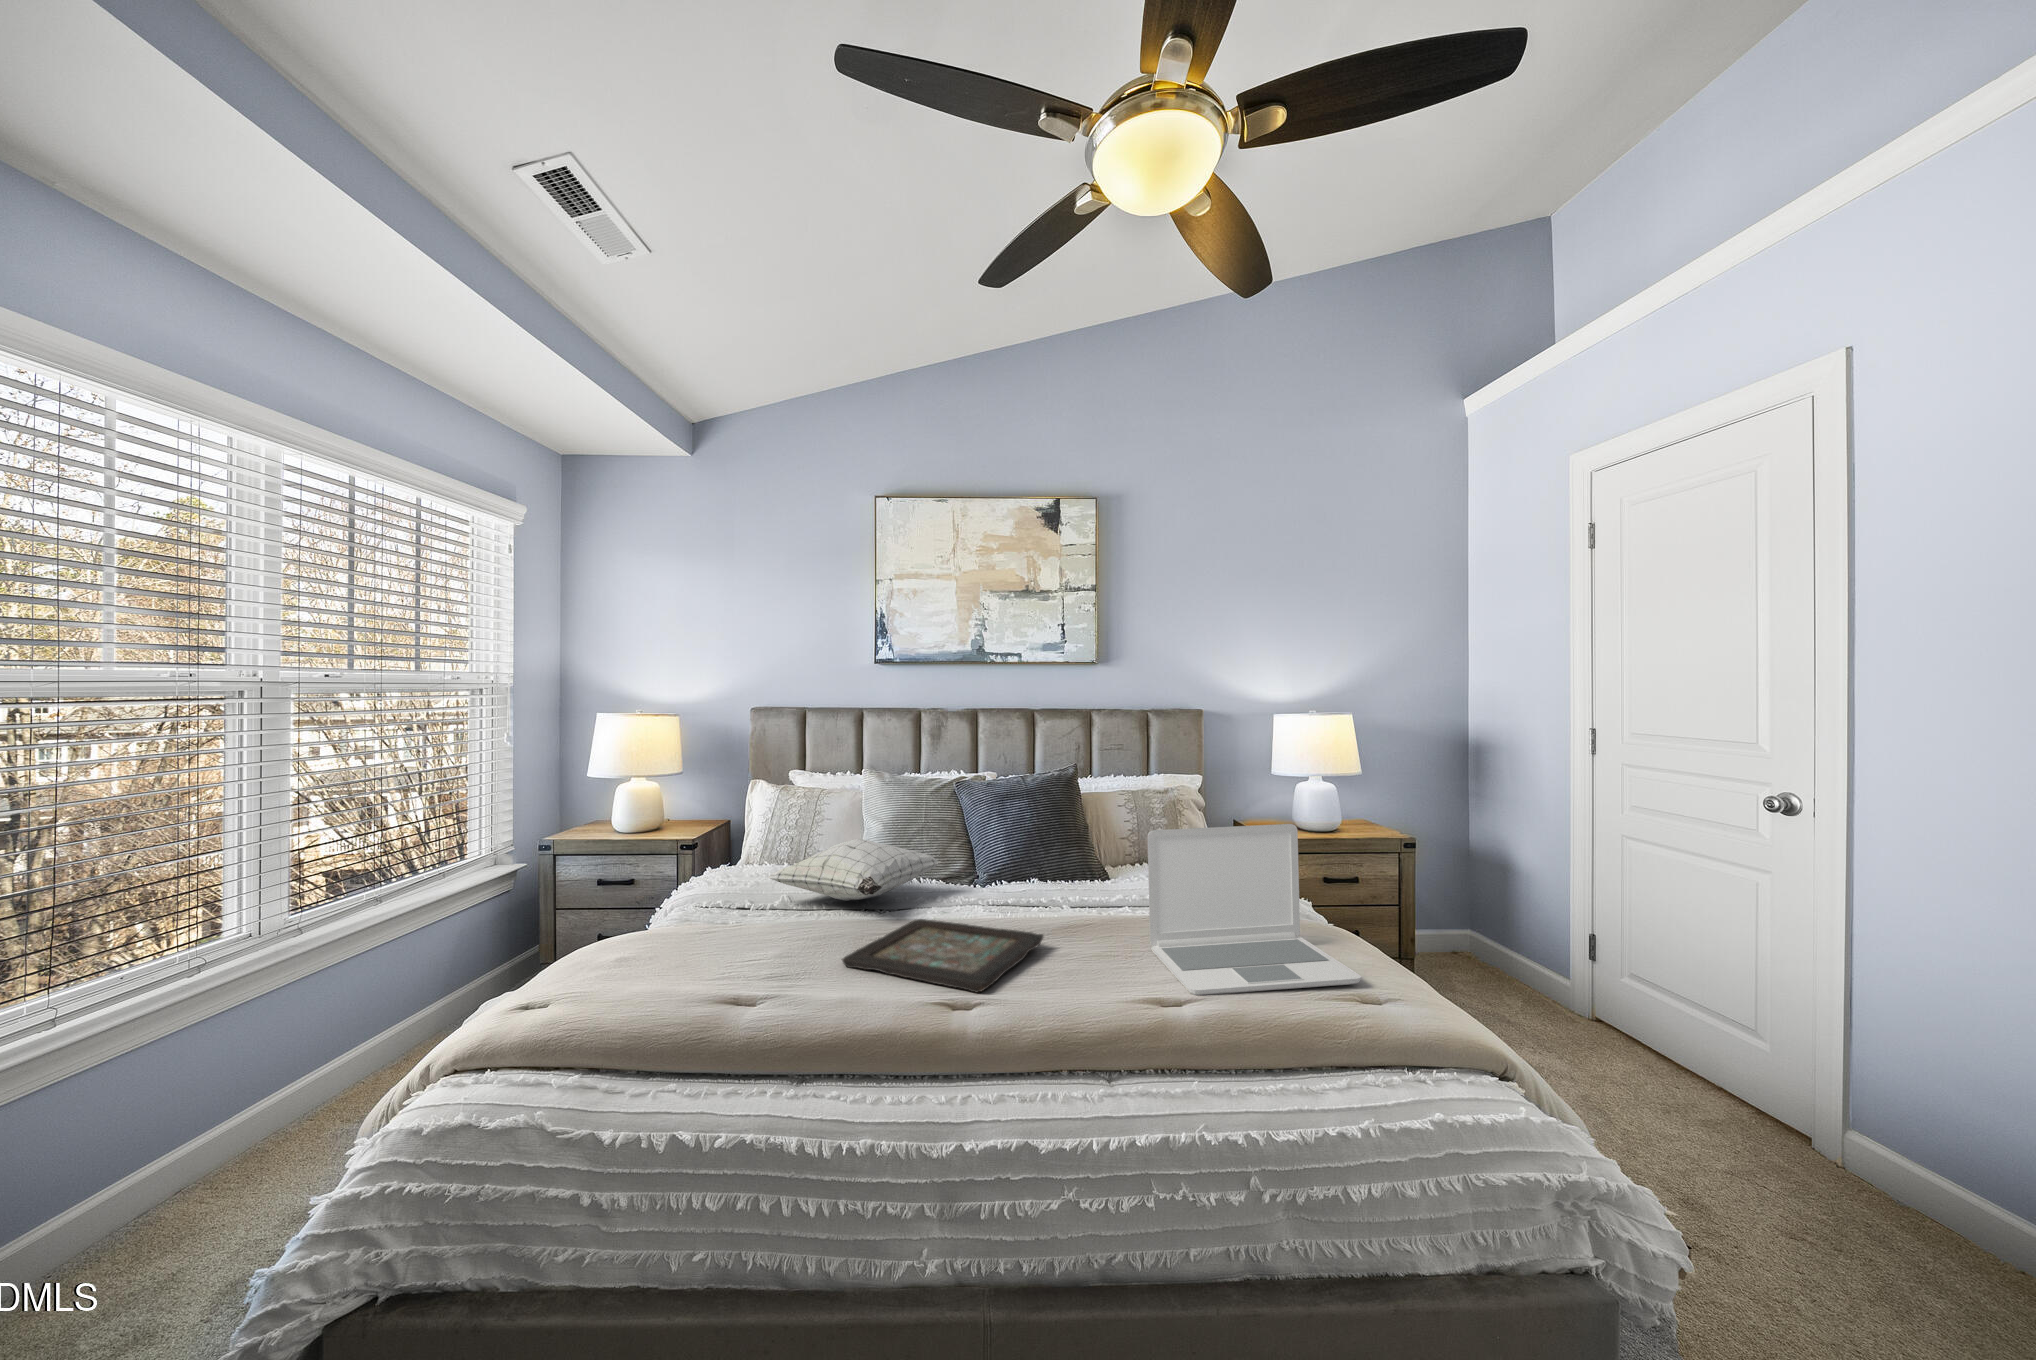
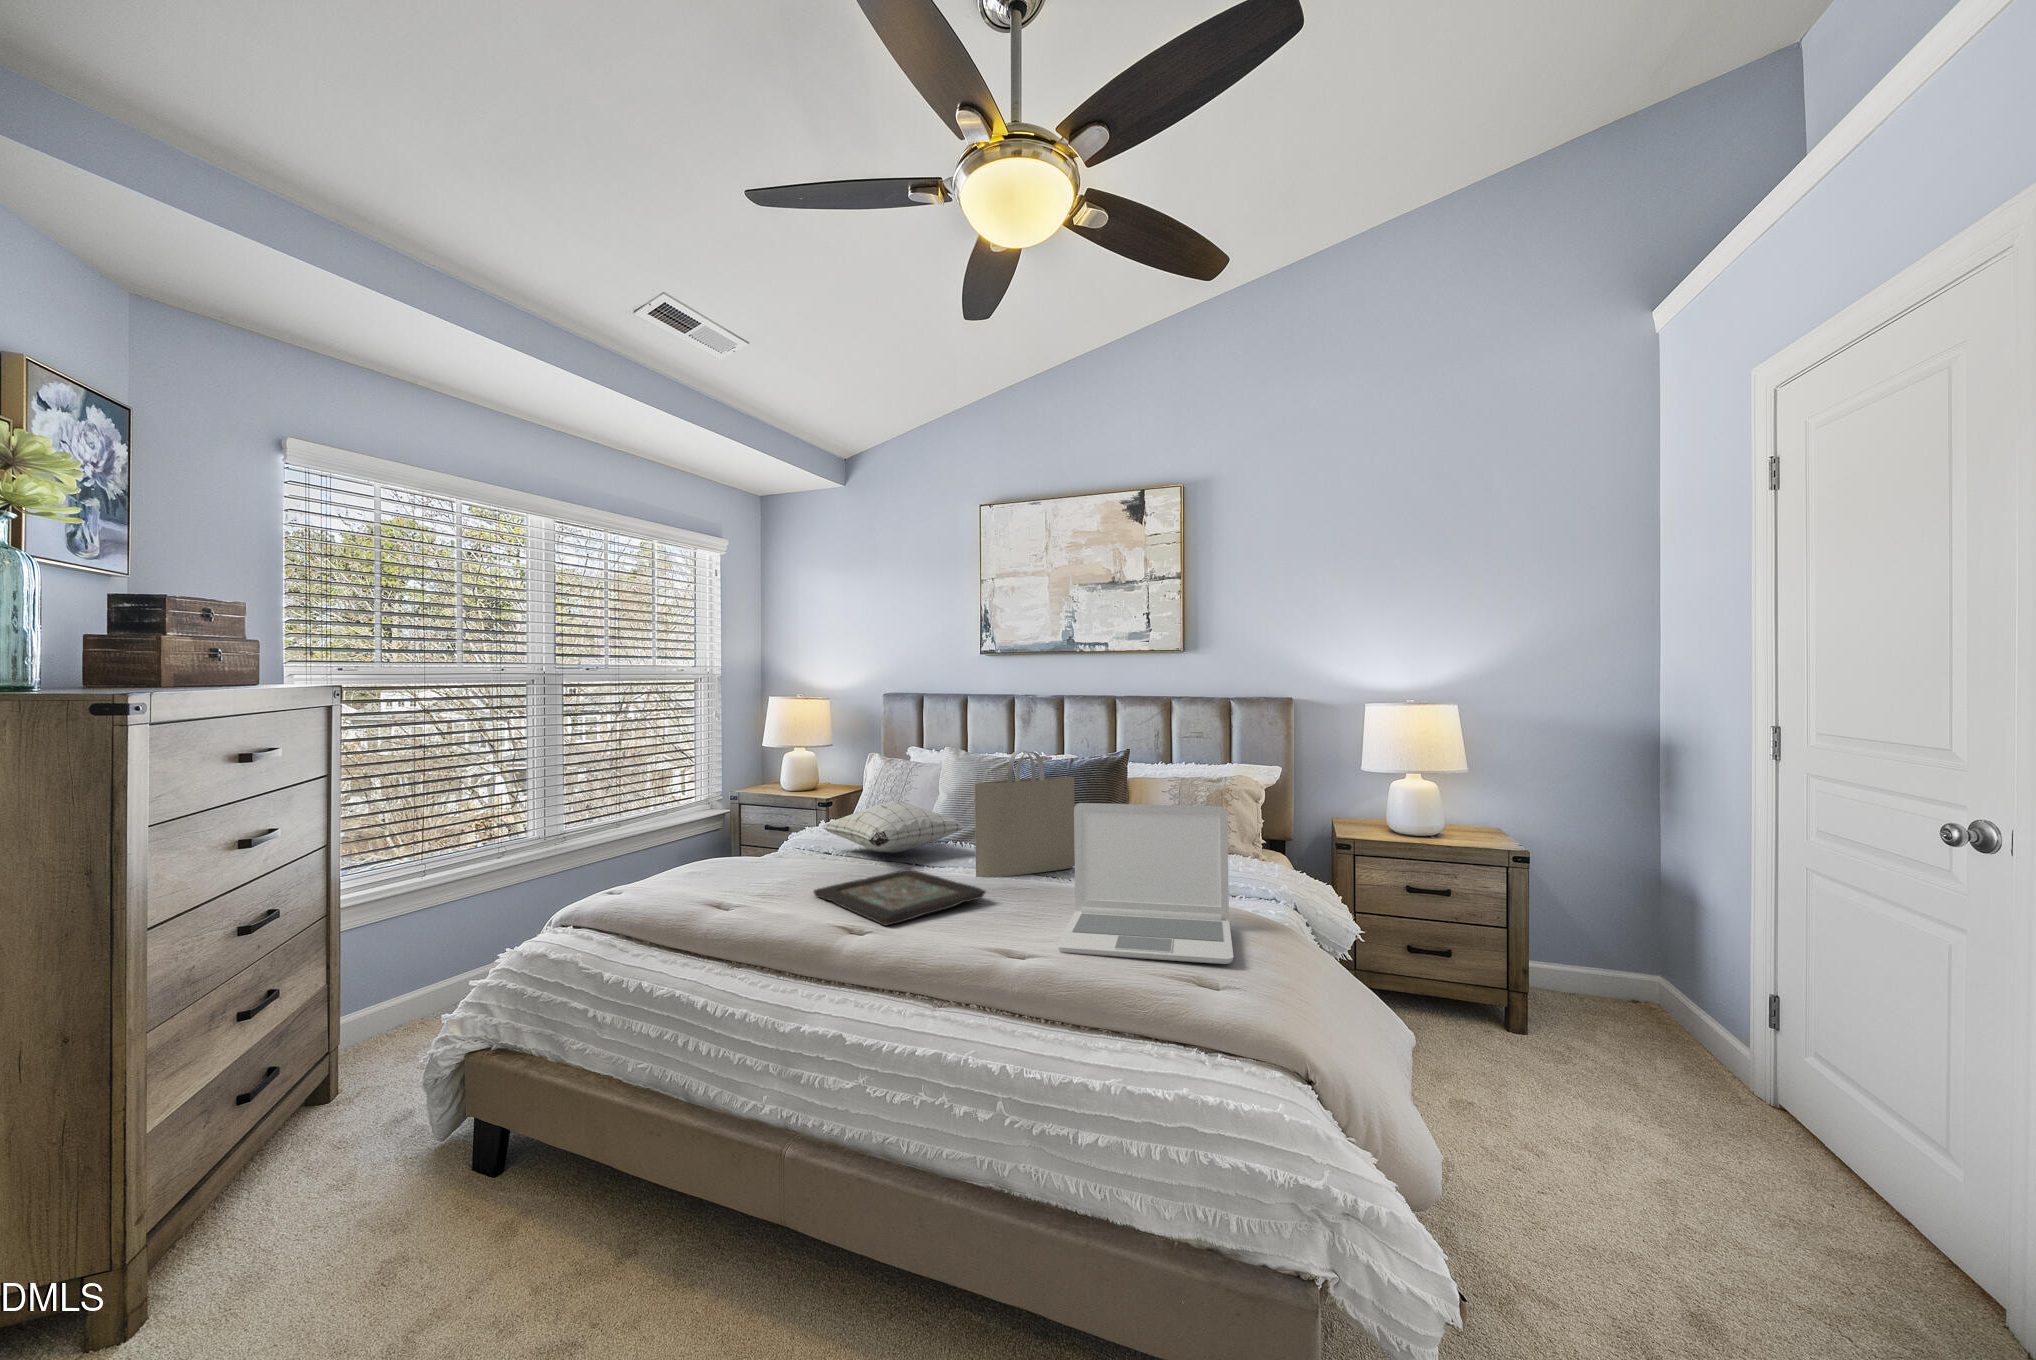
tote bag: none [986,774,1071,920] -> present [975,750,1075,878]

